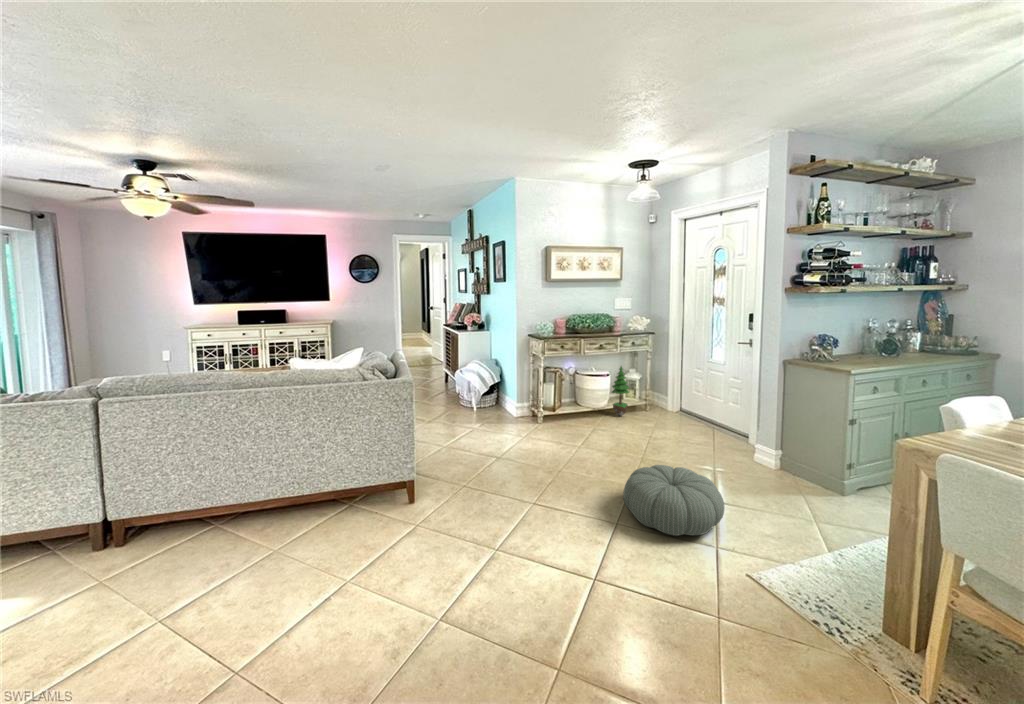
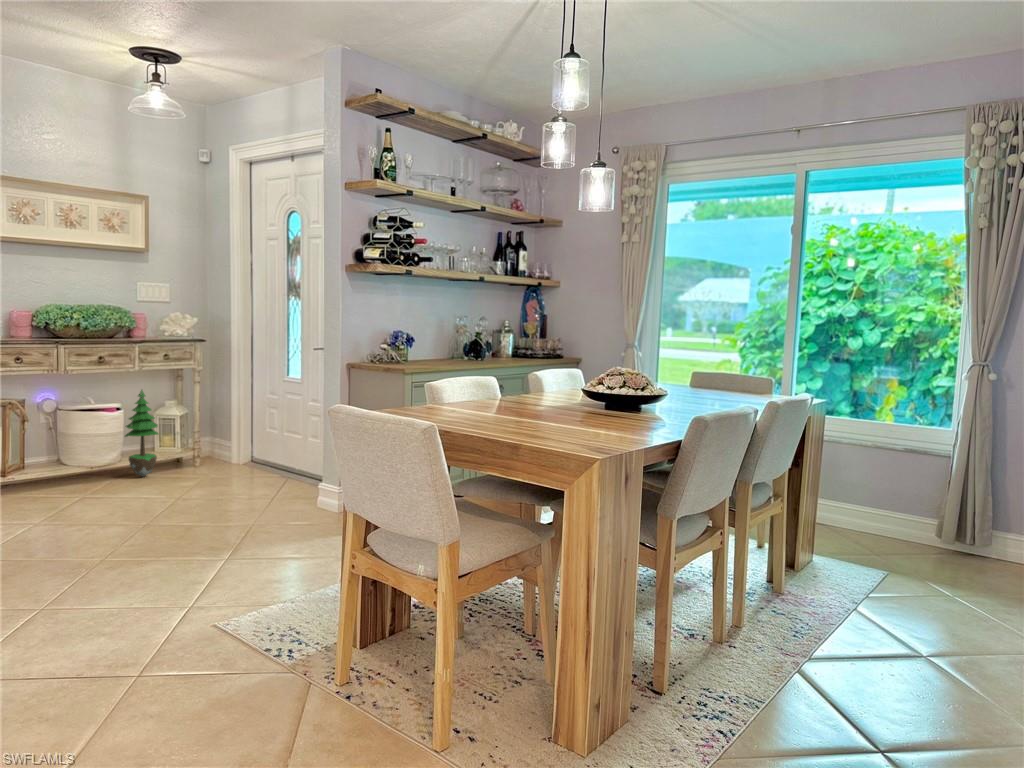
pouf: present [623,465,725,536] -> none [63,513,225,606]

